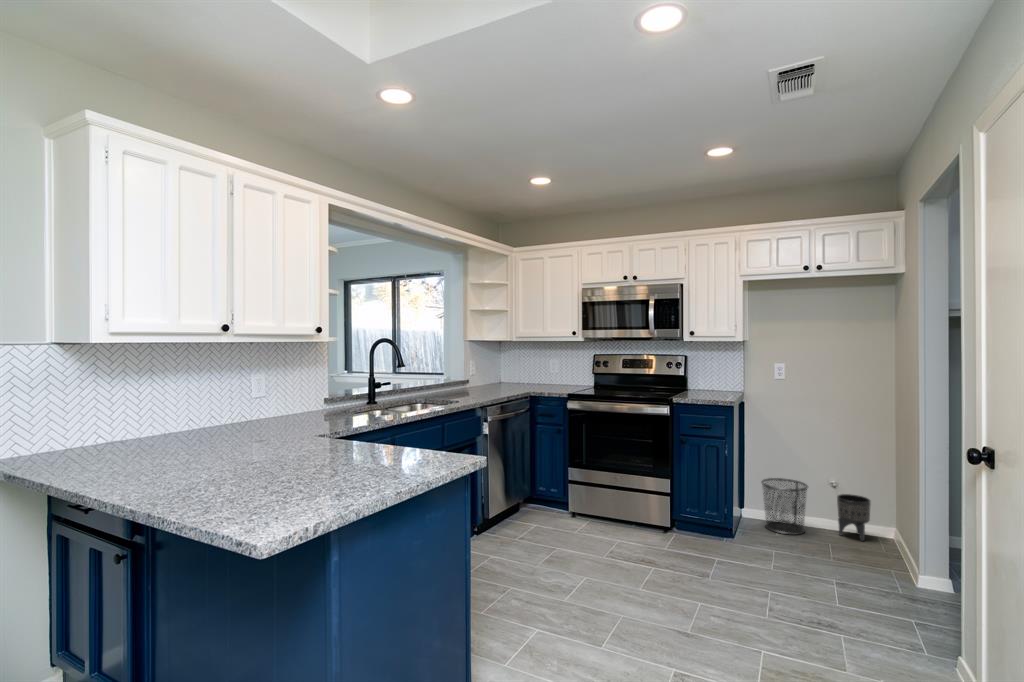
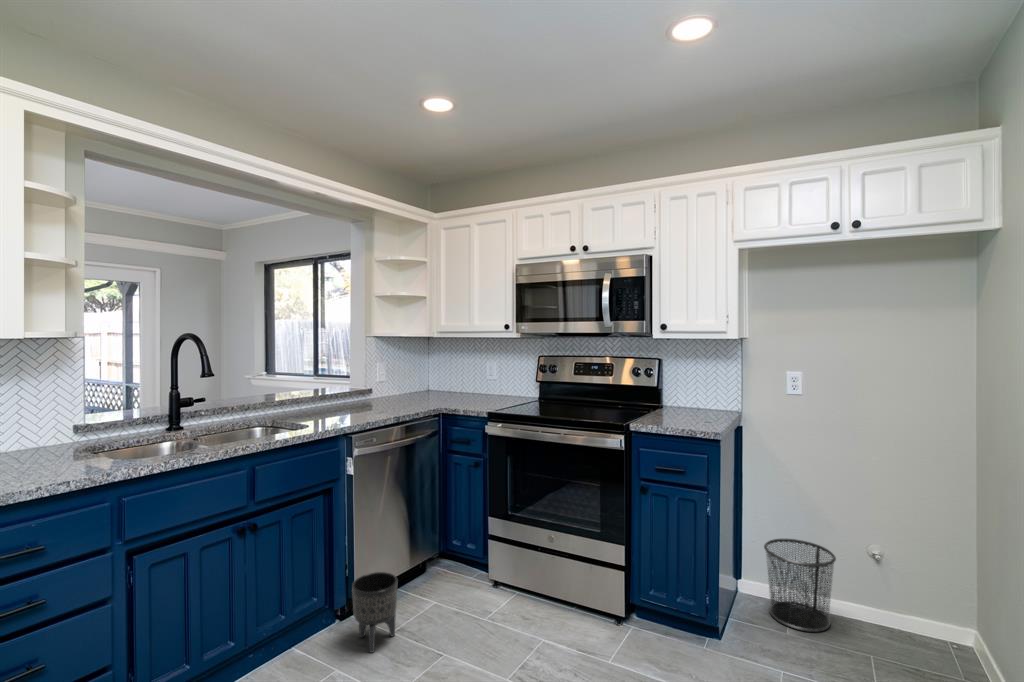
planter: present [837,494,871,541] -> present [352,572,397,653]

